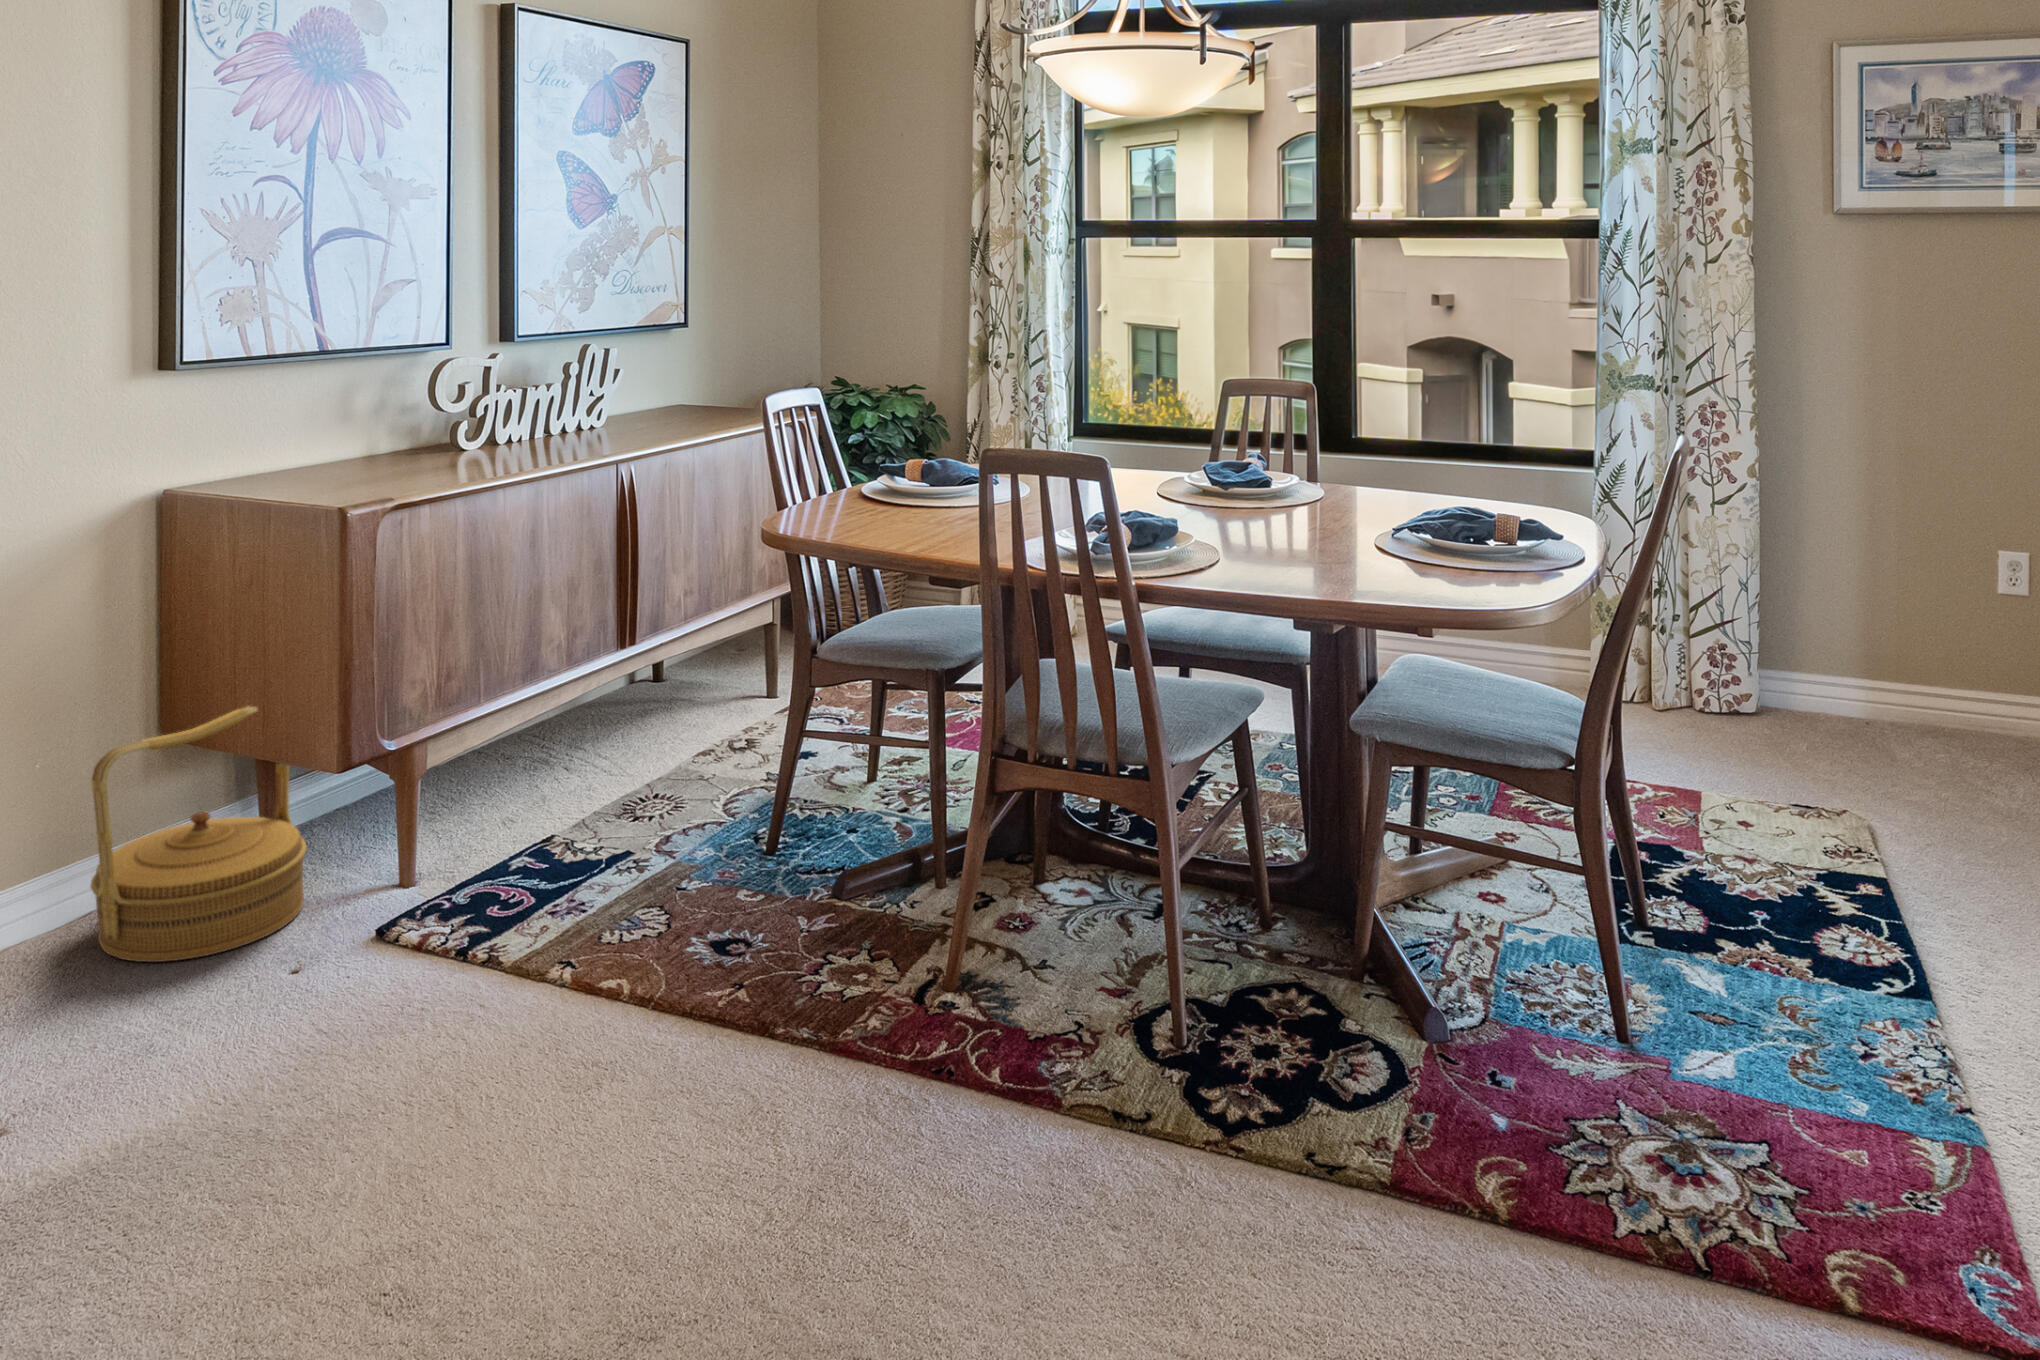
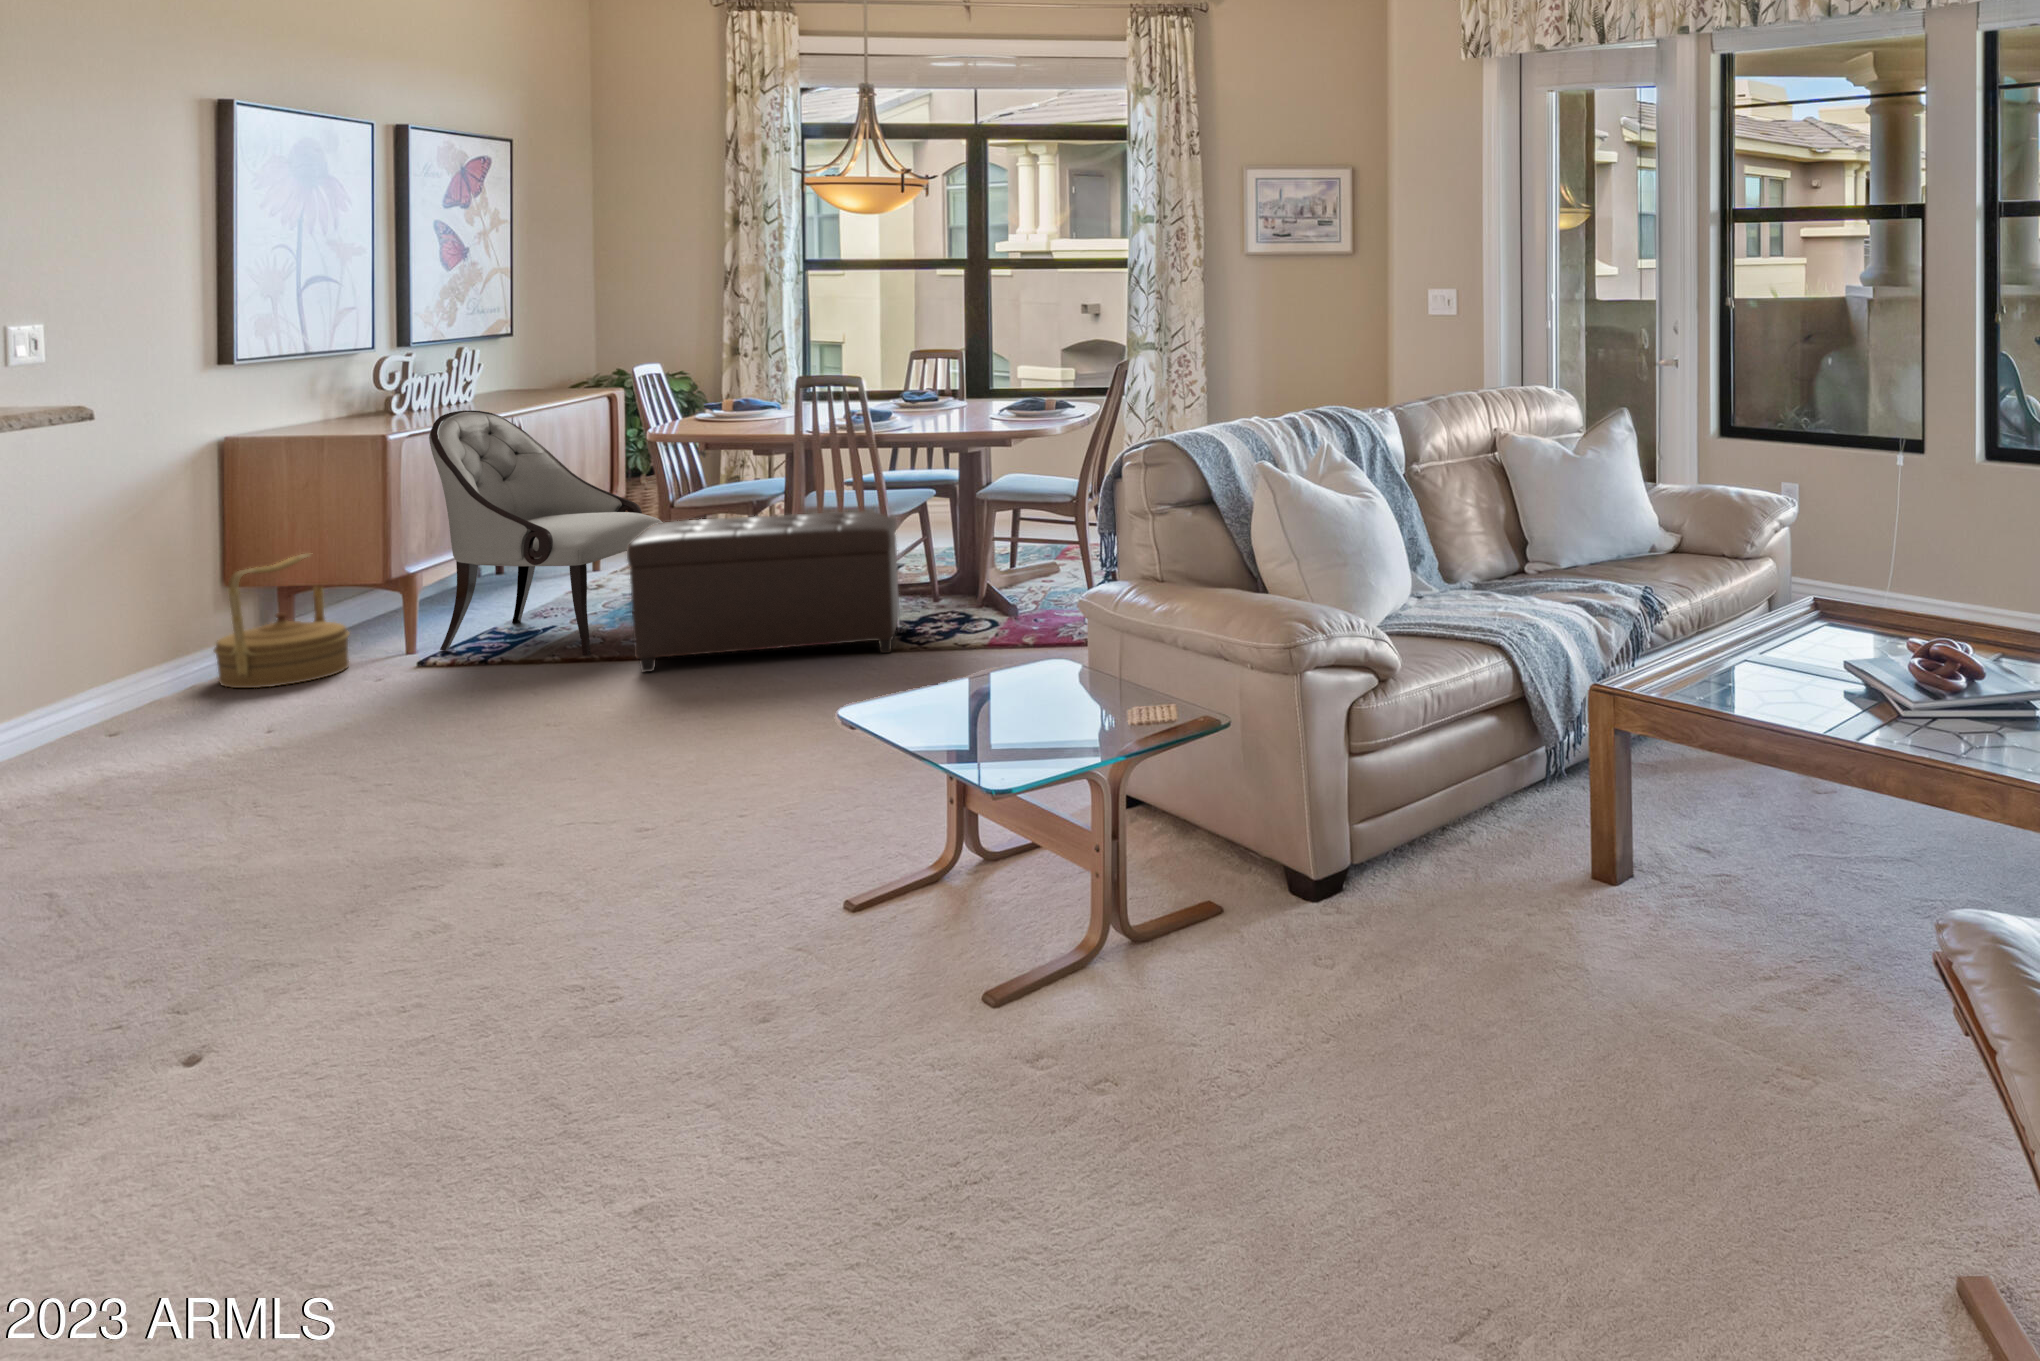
armchair: none [439,461,825,968] -> present [429,410,663,655]
ottoman: none [681,714,1217,1107] -> present [627,512,899,672]

